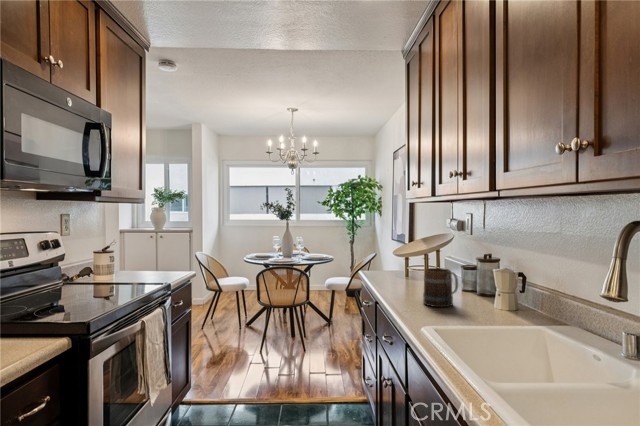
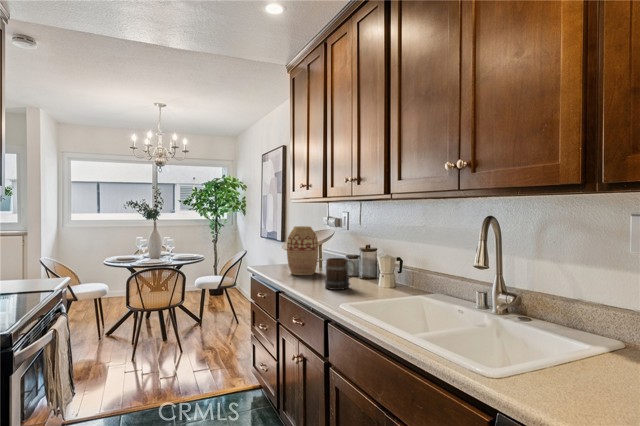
vase: none [393,229,429,285] -> present [287,226,318,275]

